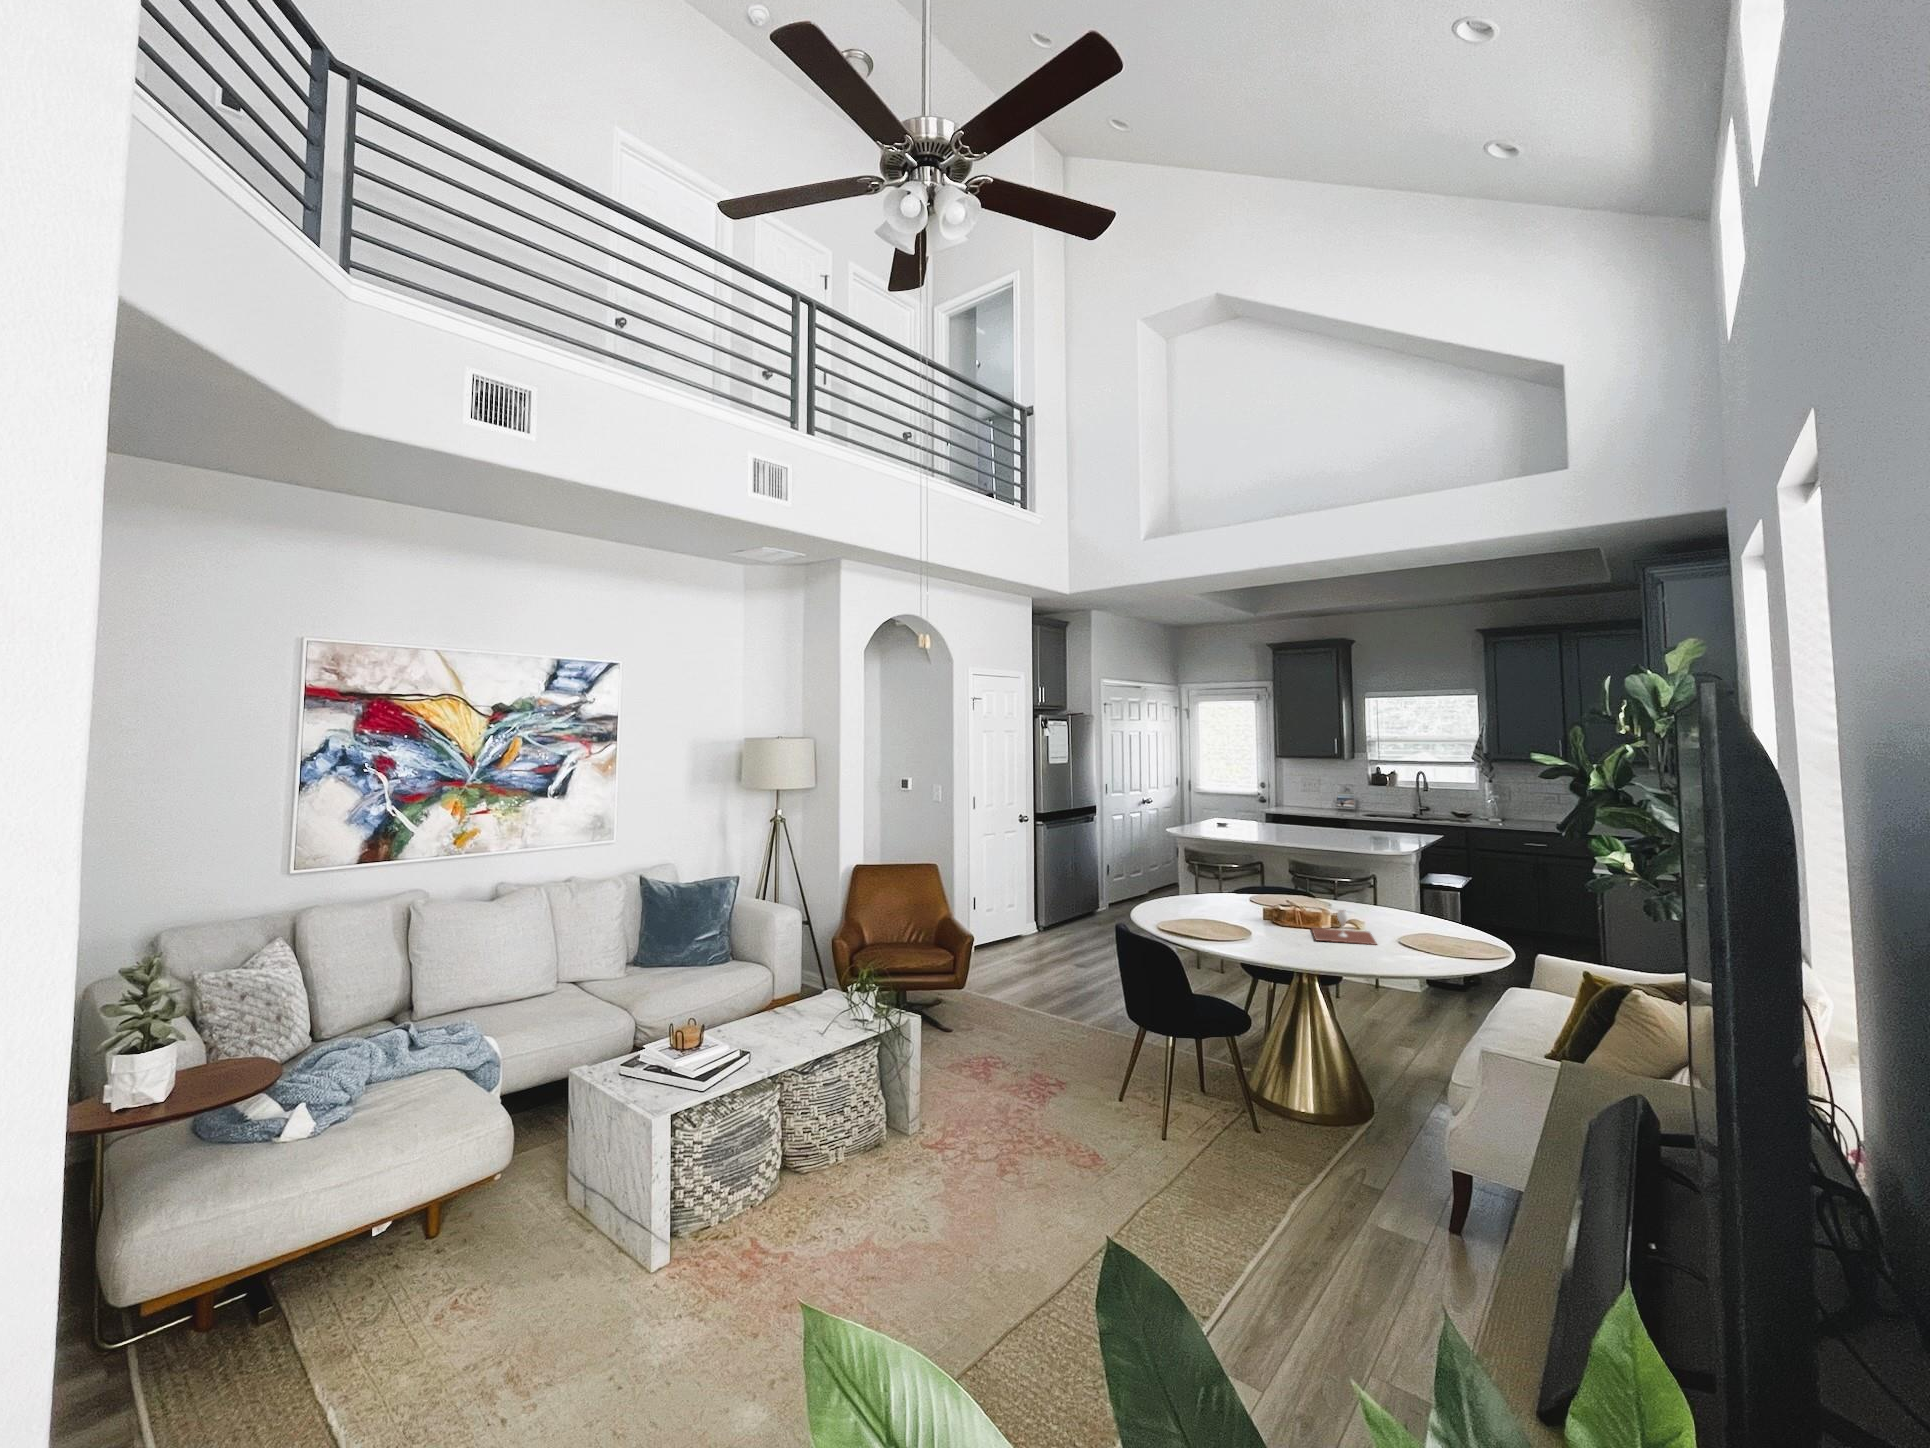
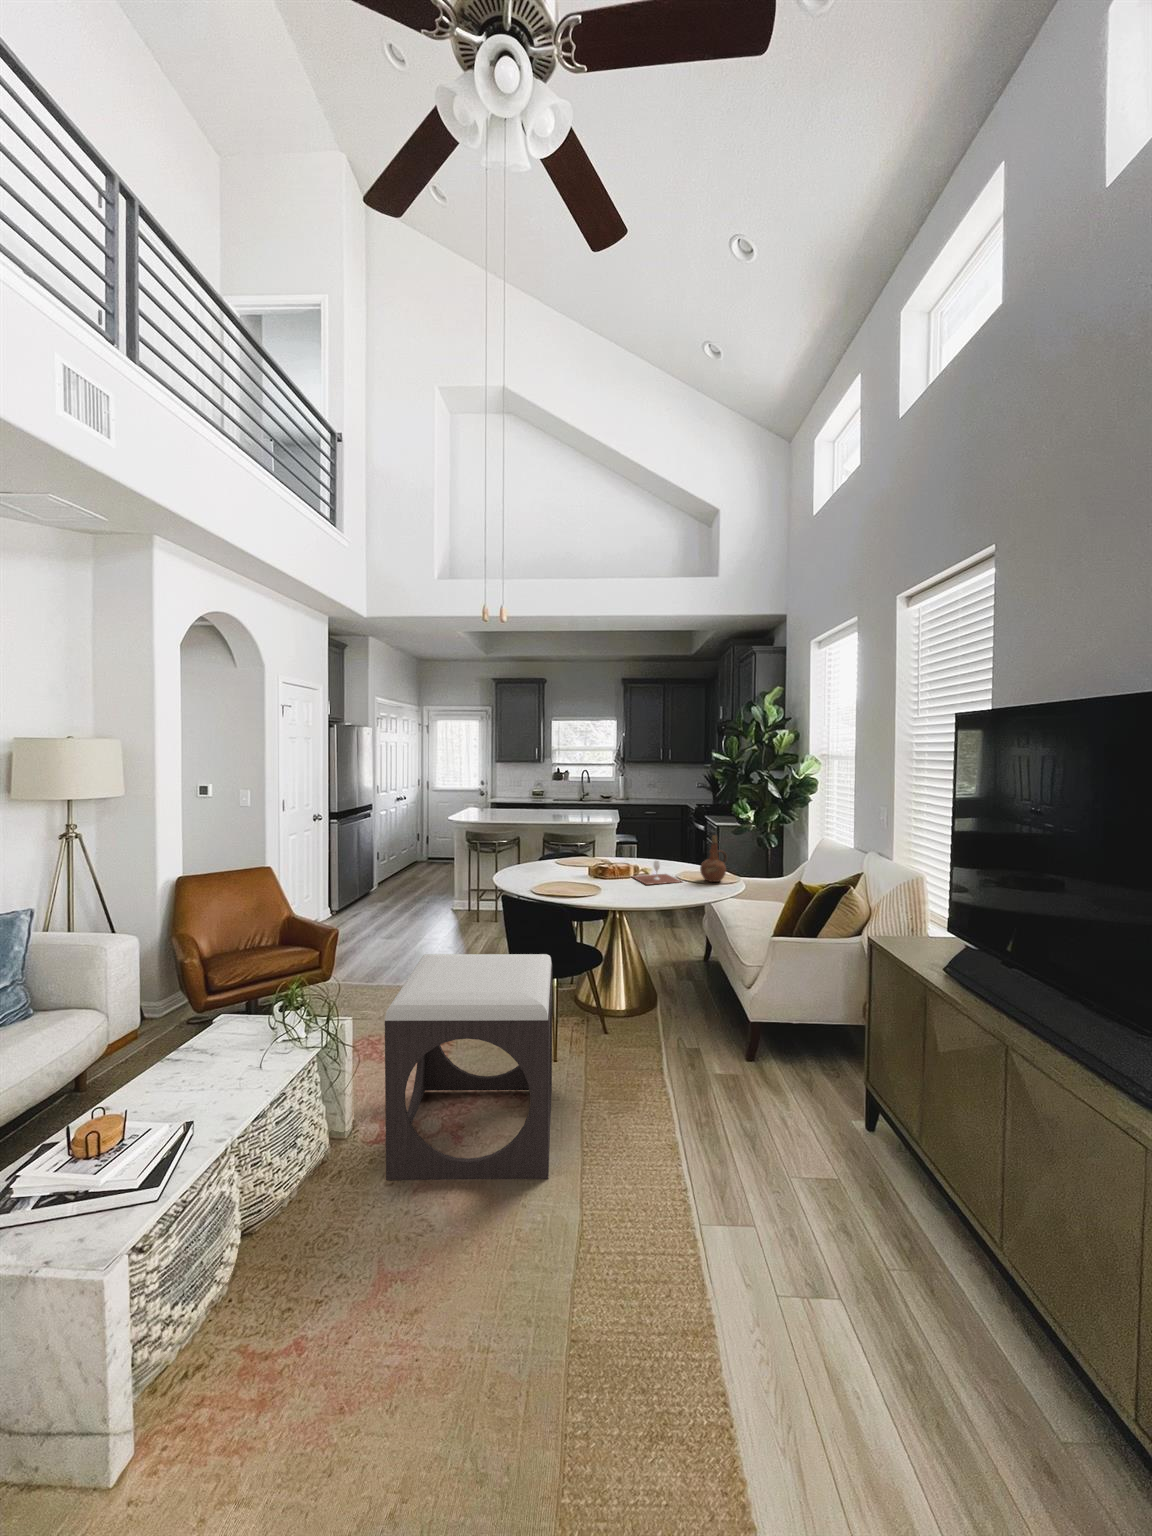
ceramic pitcher: none [1404,882,1449,952] -> present [700,835,727,882]
footstool: none [917,972,1129,1232] -> present [385,954,552,1180]

